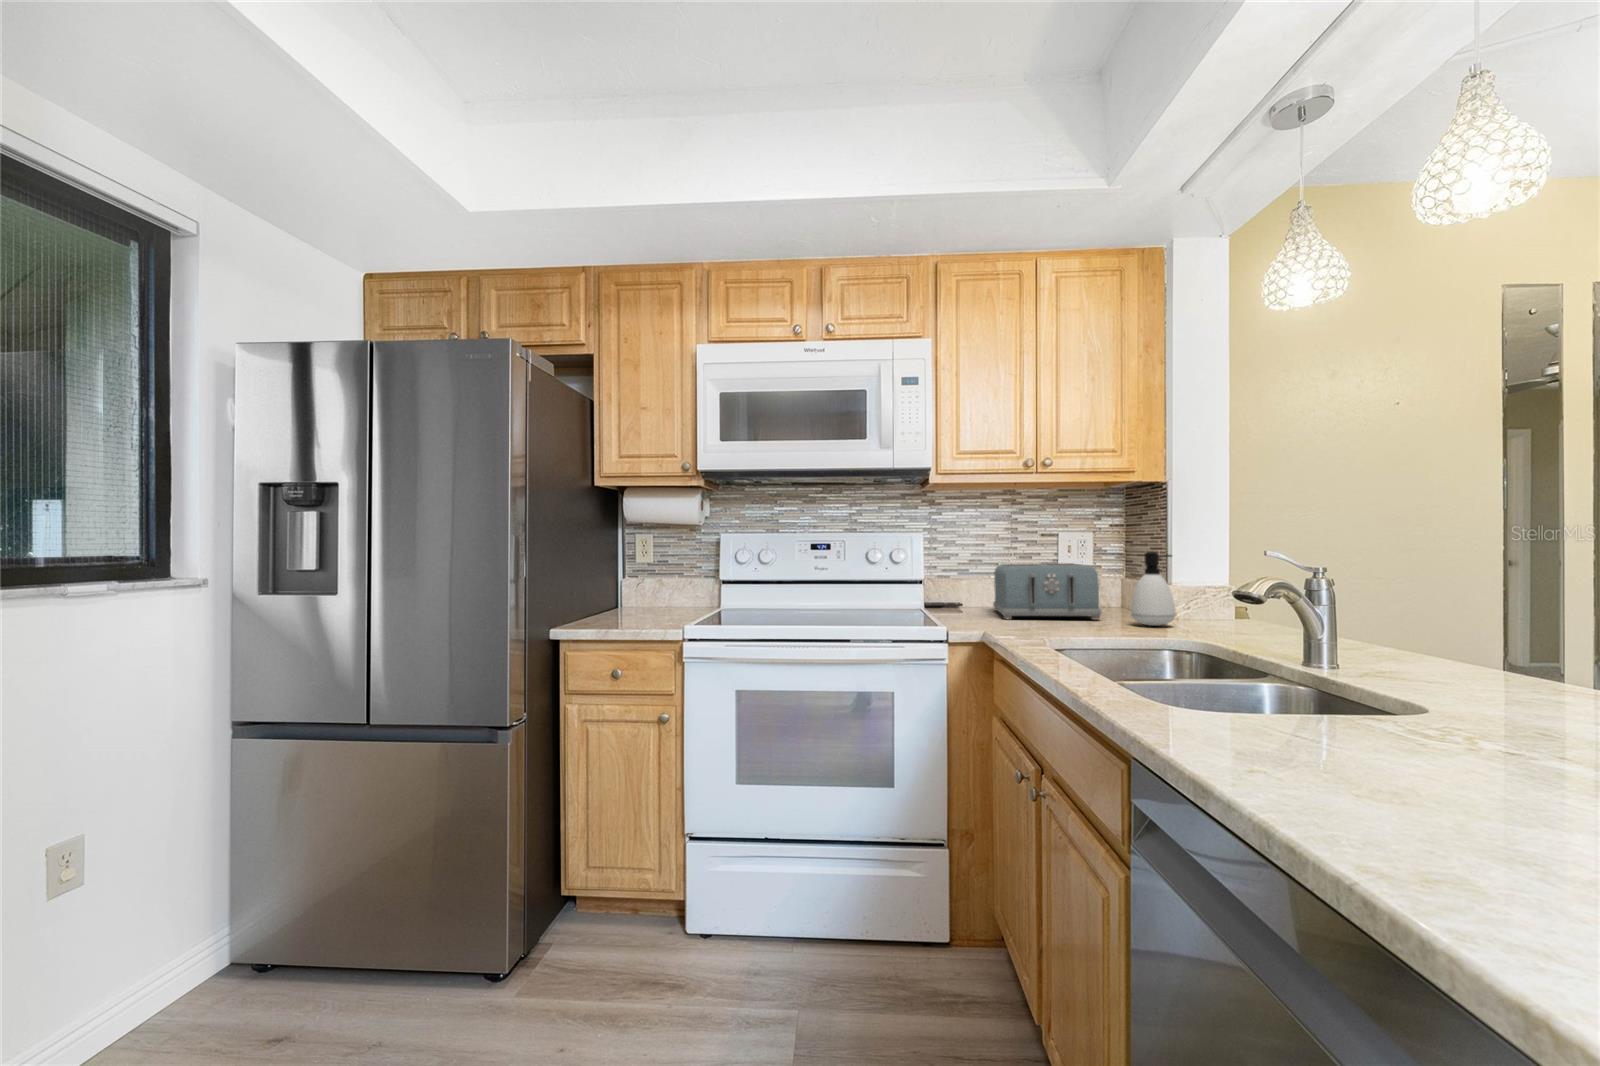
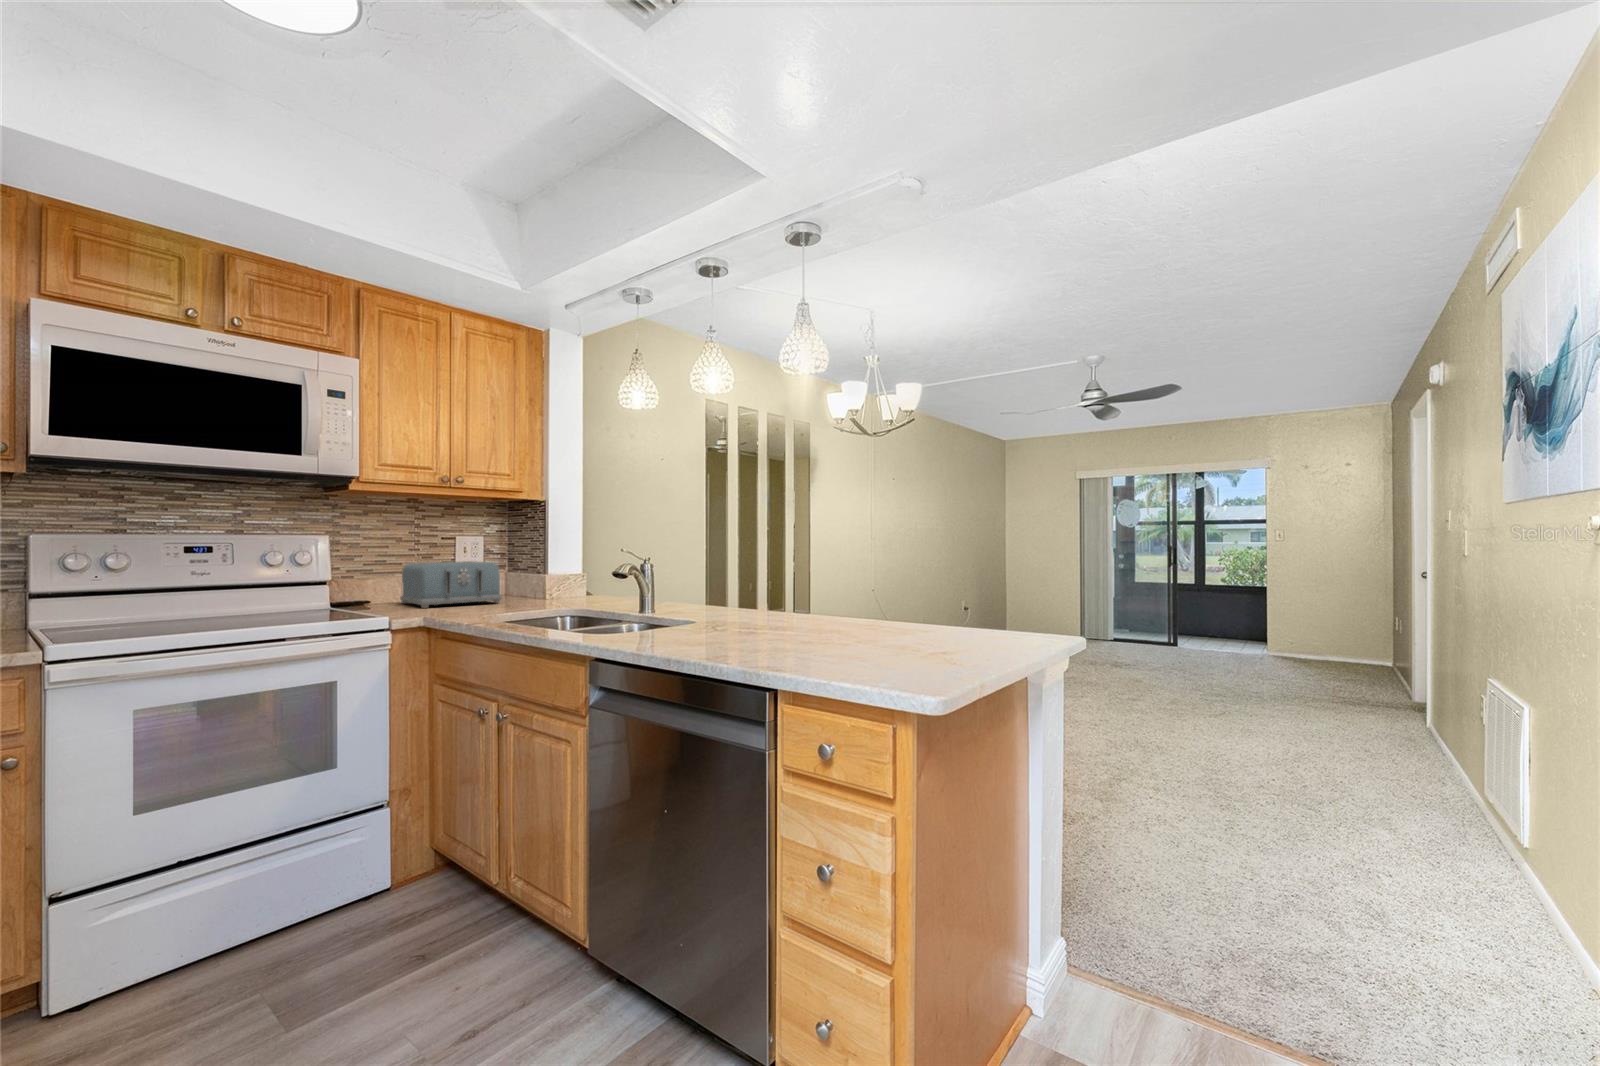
soap dispenser: present [1131,552,1175,626] -> none [526,551,556,603]

